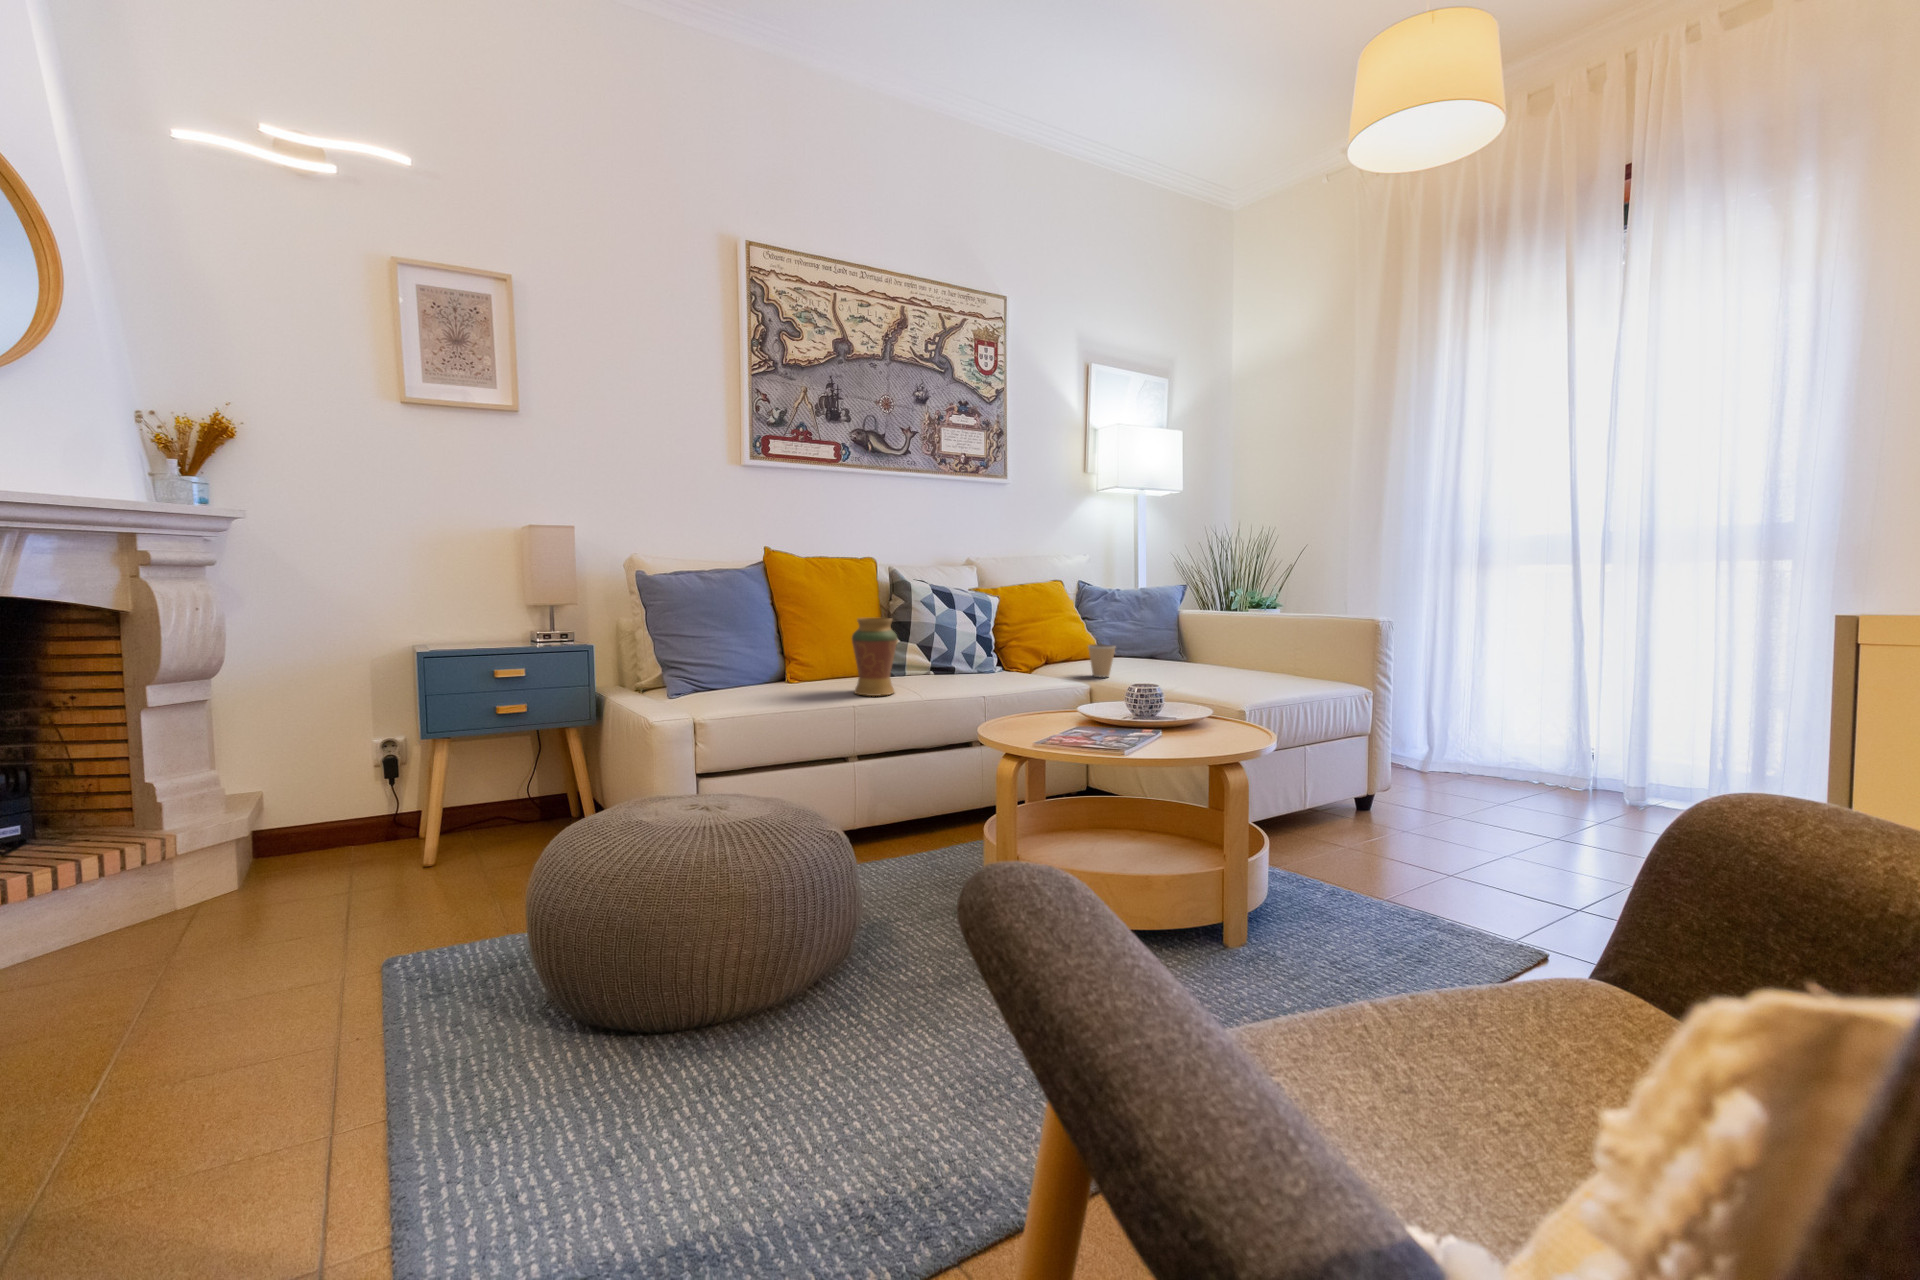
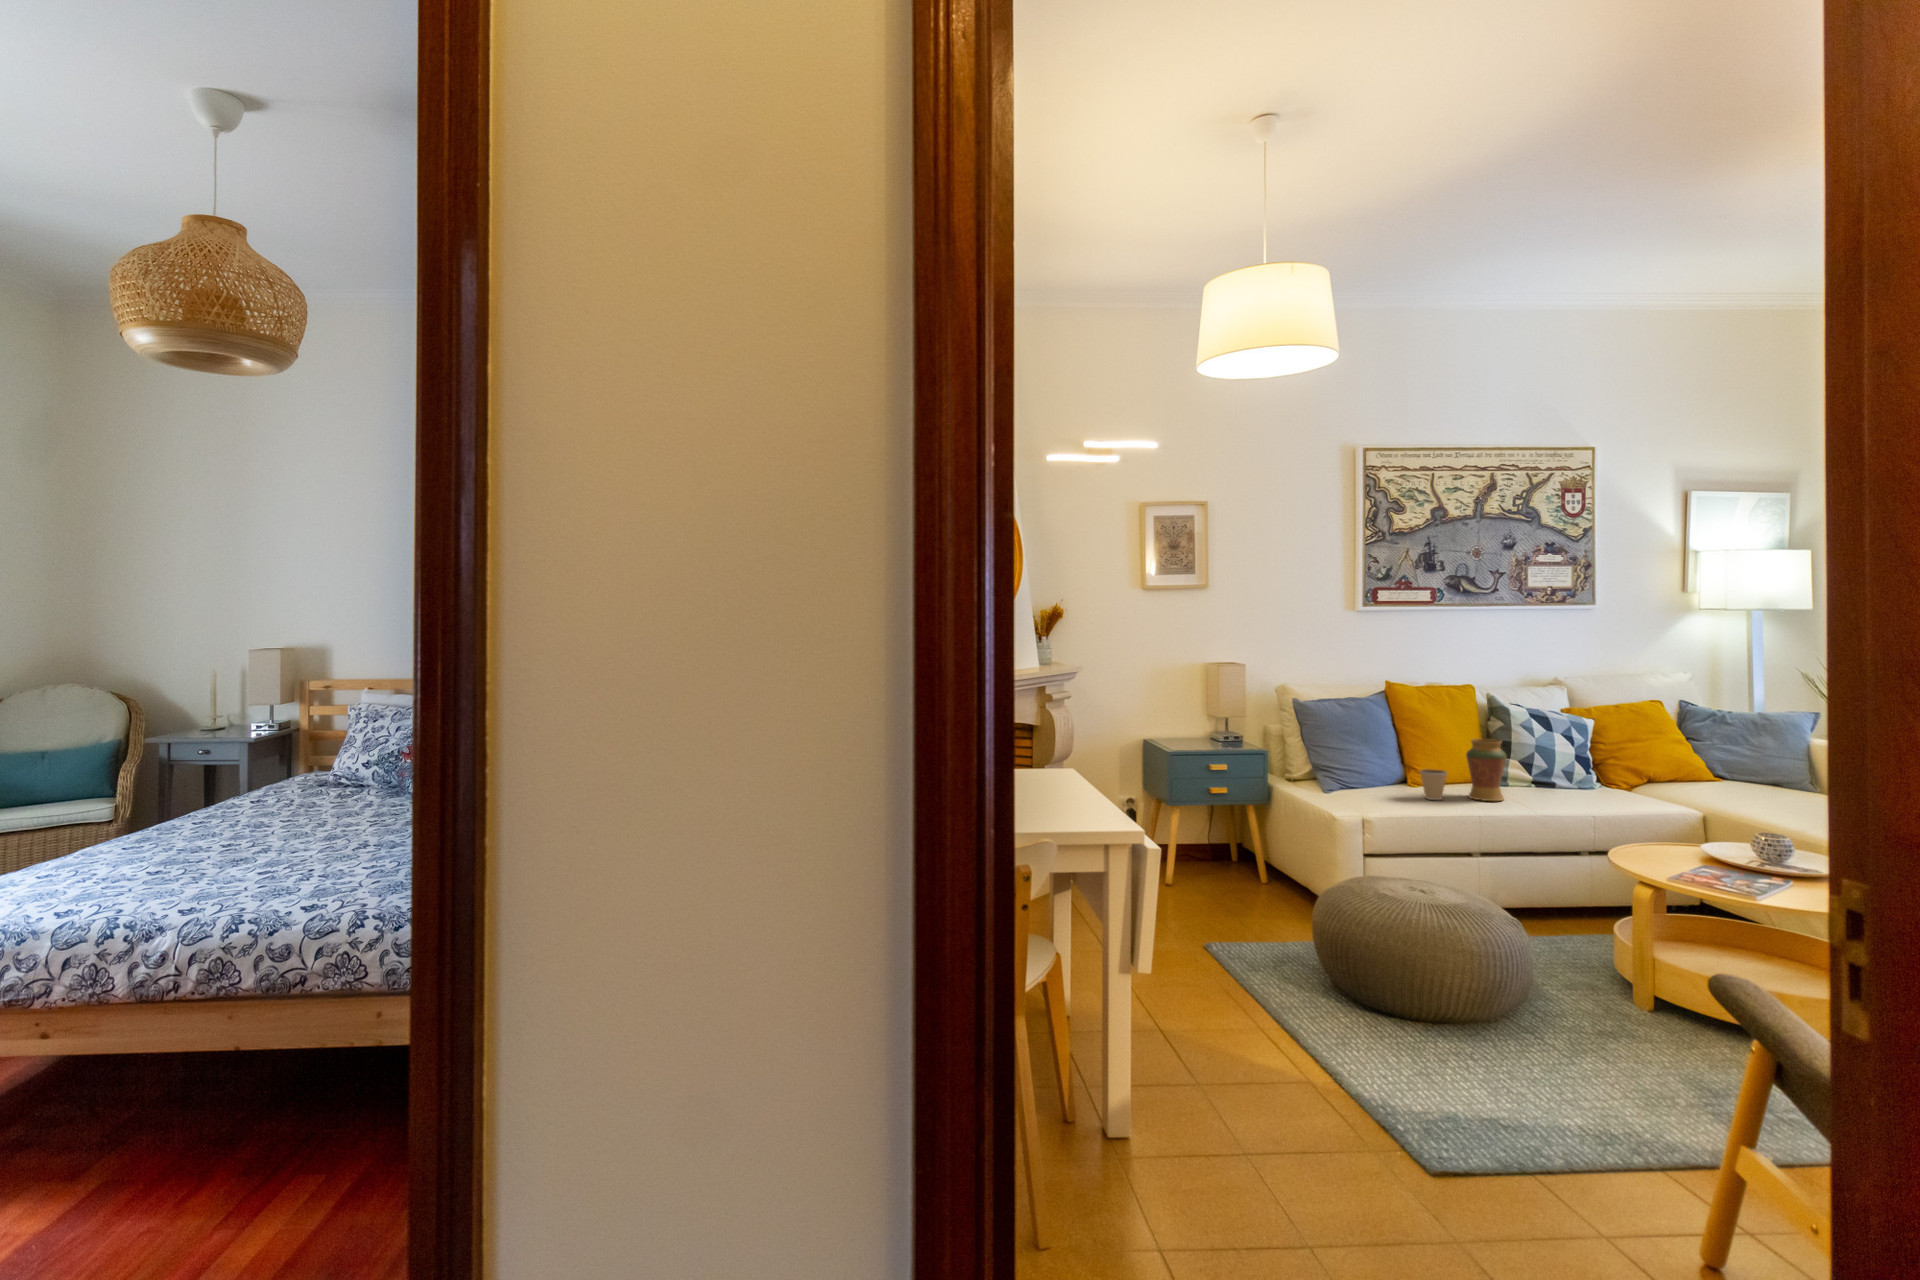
coffee cup: present [1088,644,1115,677] -> present [1420,769,1447,800]

